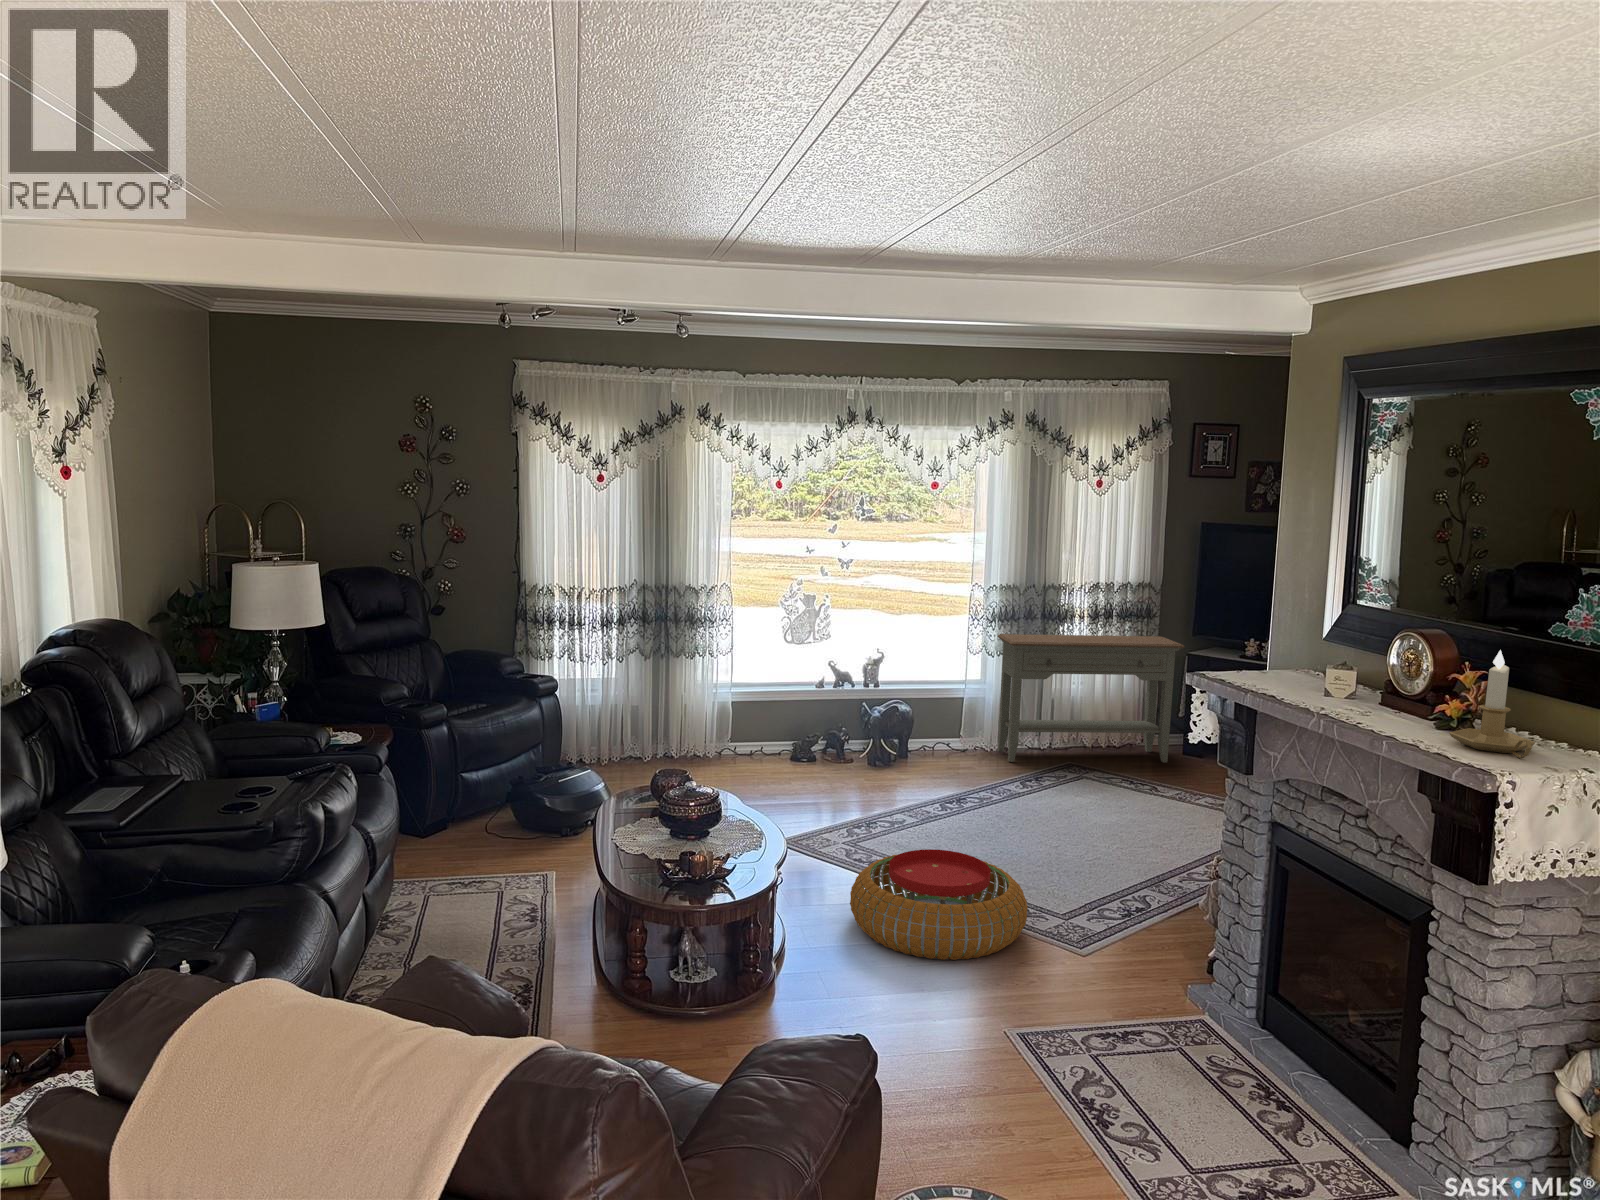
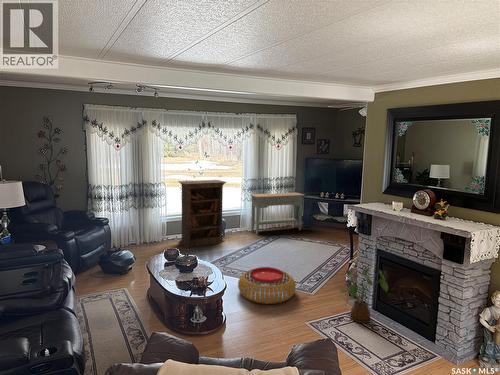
bookcase: none [760,583,908,780] -> present [178,180,226,248]
candlestick: present [1449,650,1535,758] -> none [446,195,473,226]
house plant: none [1127,876,1282,1057] -> present [340,268,388,323]

